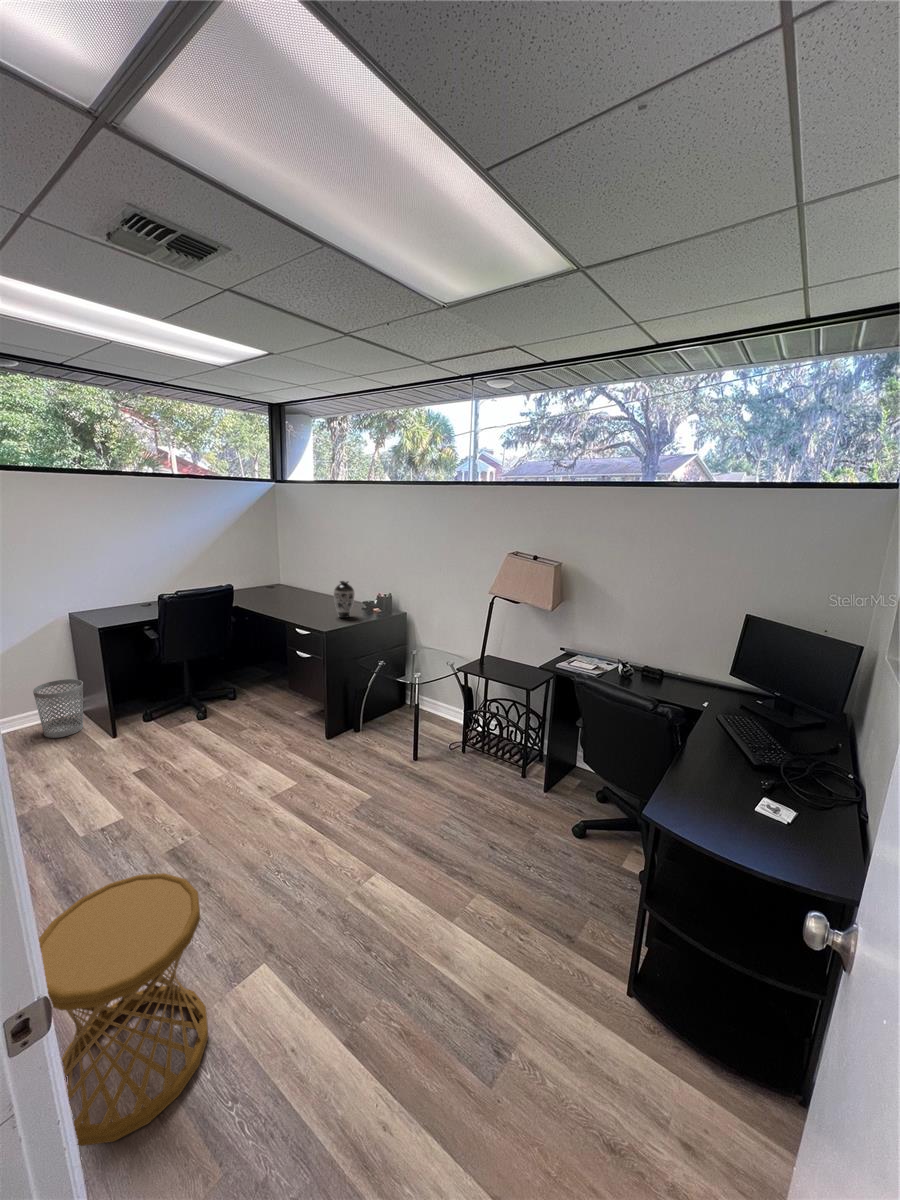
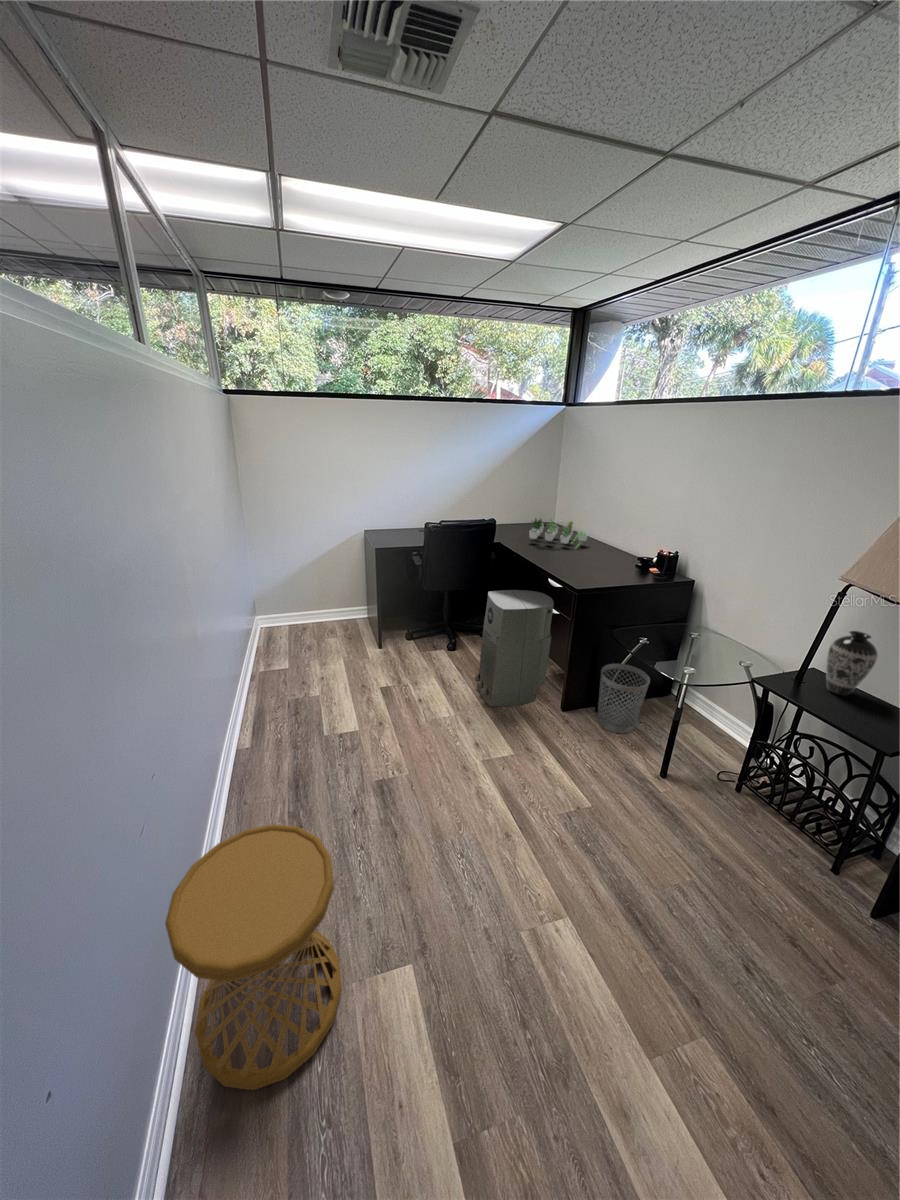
succulent plant: none [265,576,319,601] -> present [529,519,588,548]
decorative vase: present [334,581,354,618] -> present [826,631,878,696]
air purifier: none [240,641,309,756] -> present [475,590,554,707]
wastebasket: present [33,679,83,738] -> present [597,664,650,733]

